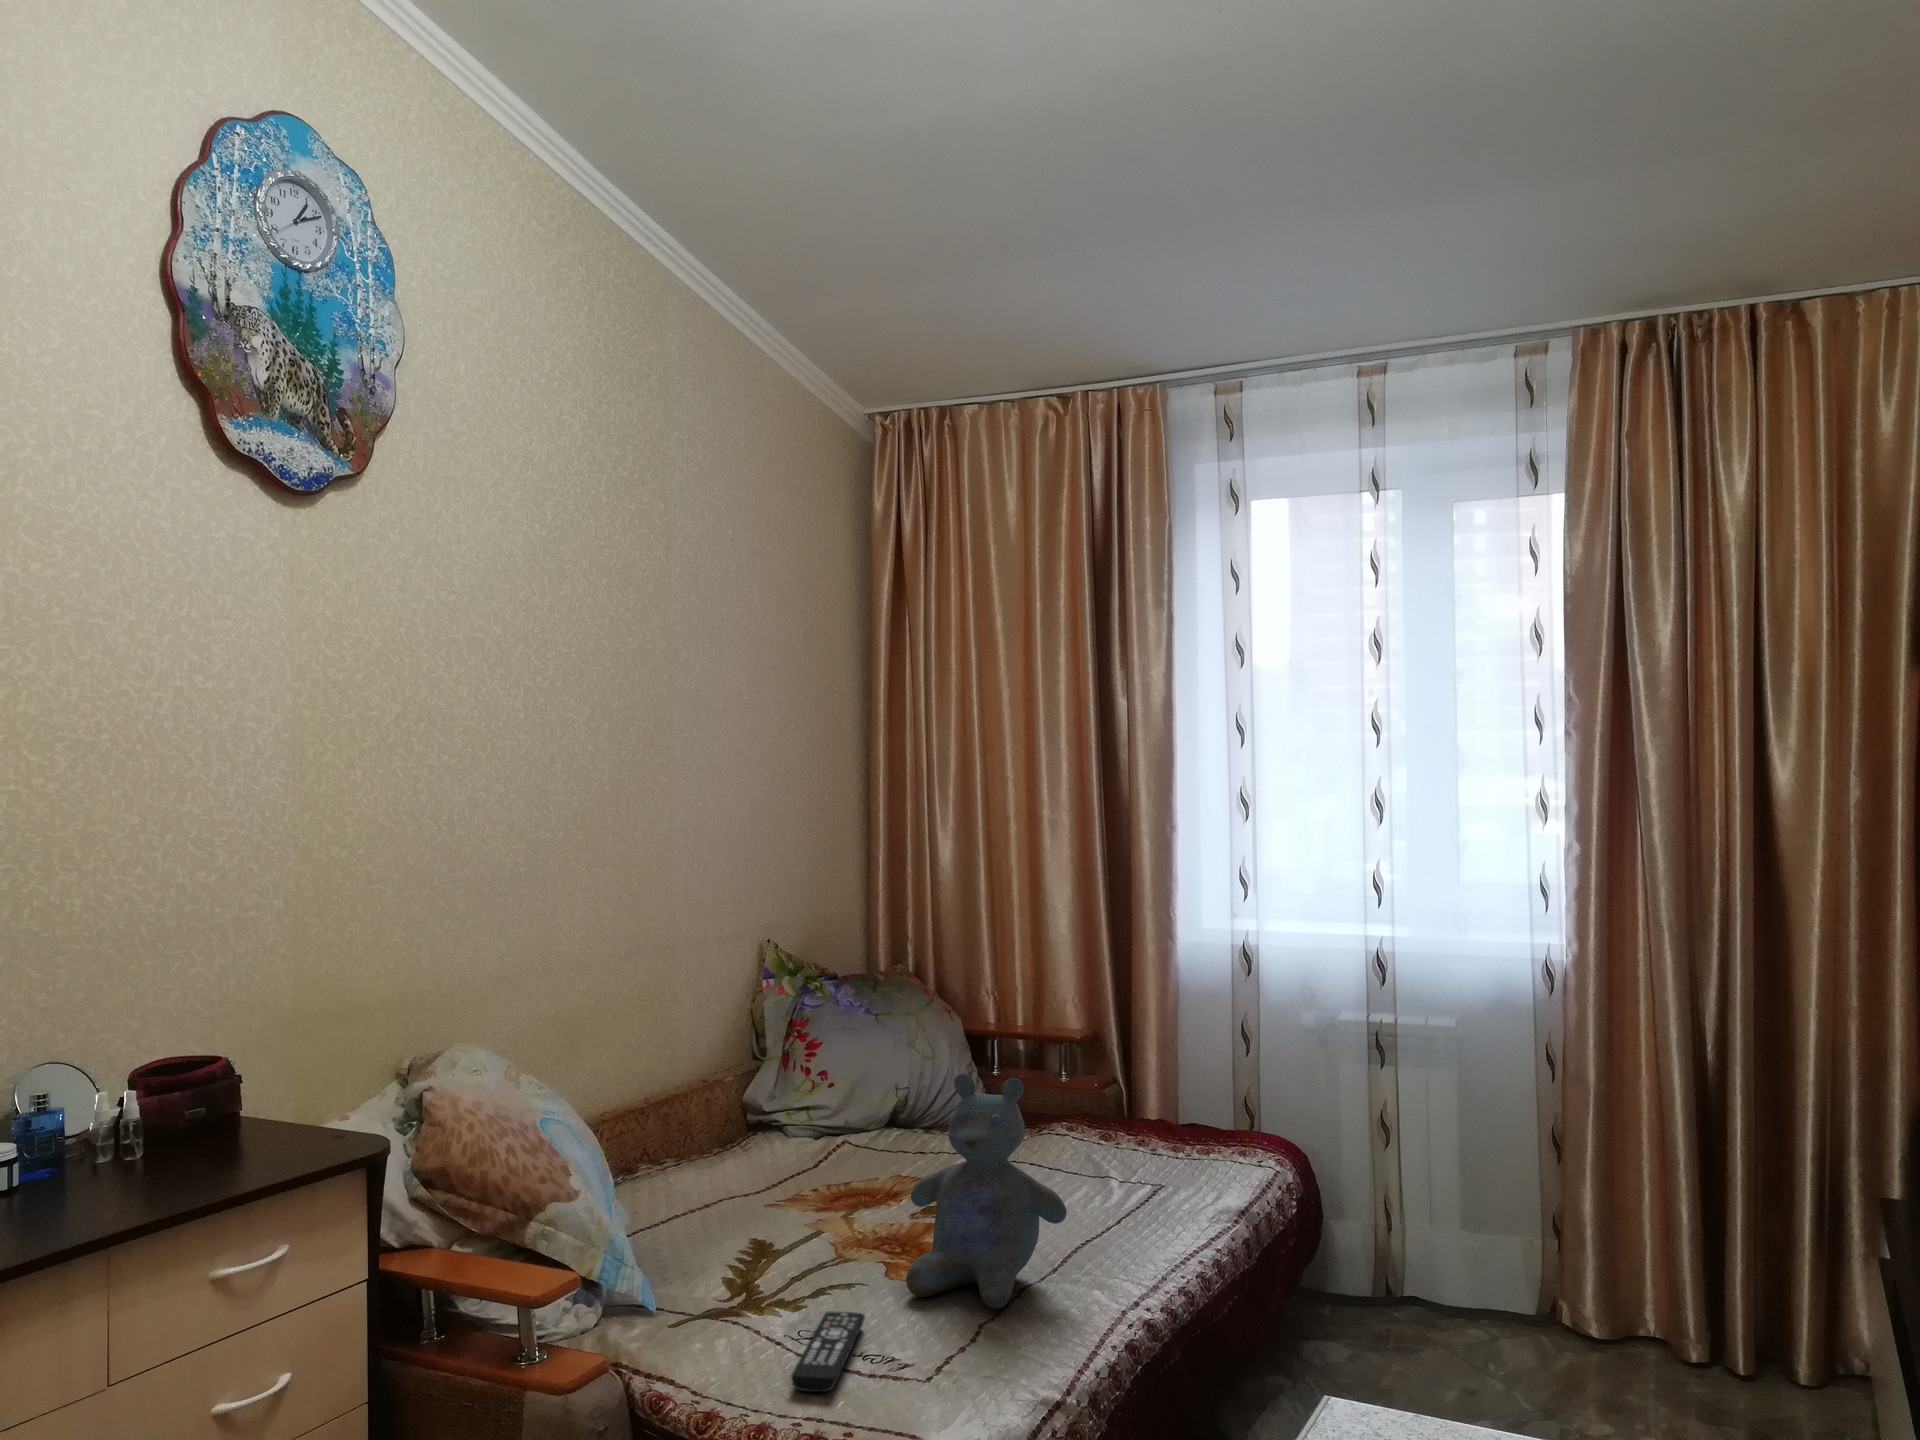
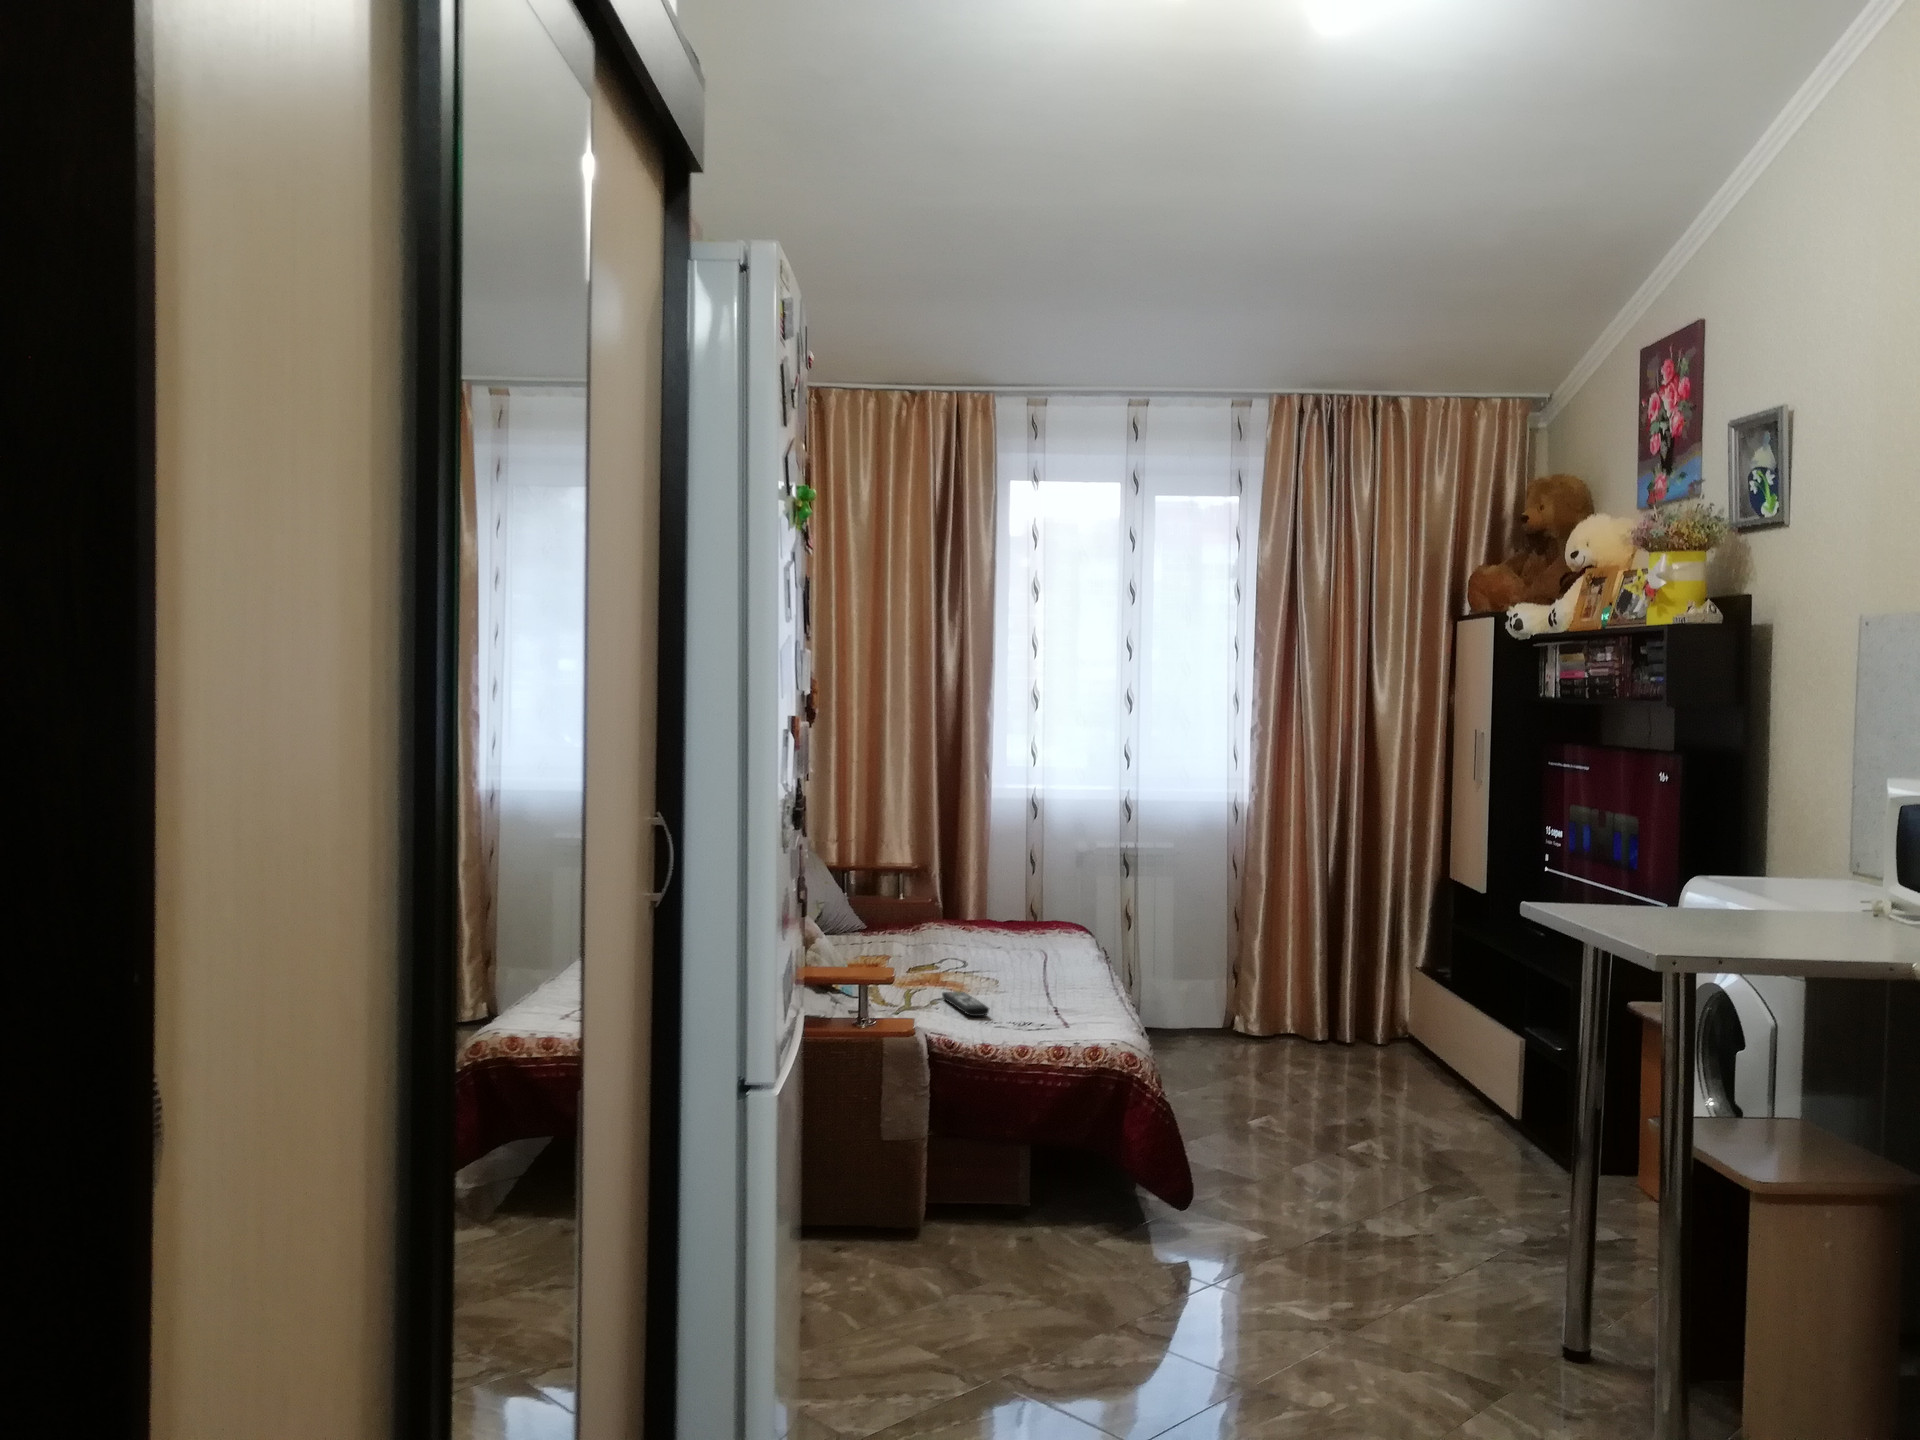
stuffed bear: present [906,1074,1067,1308] -> none [946,863,1045,990]

